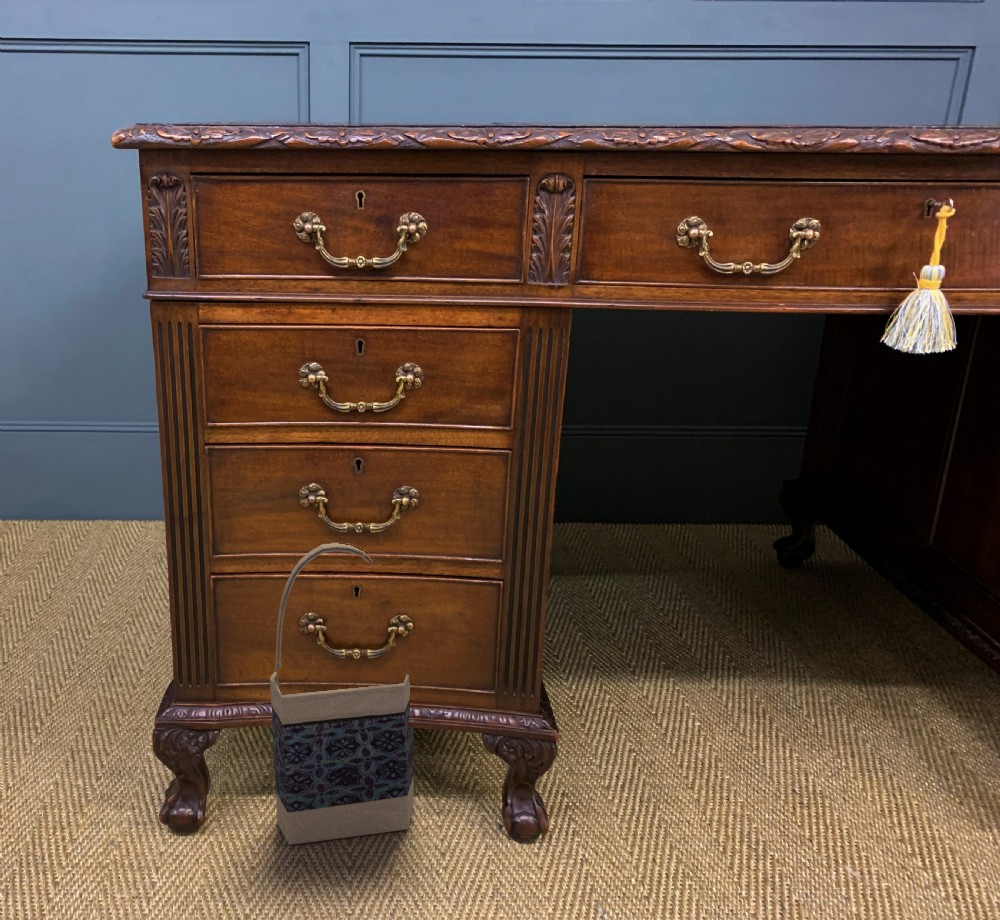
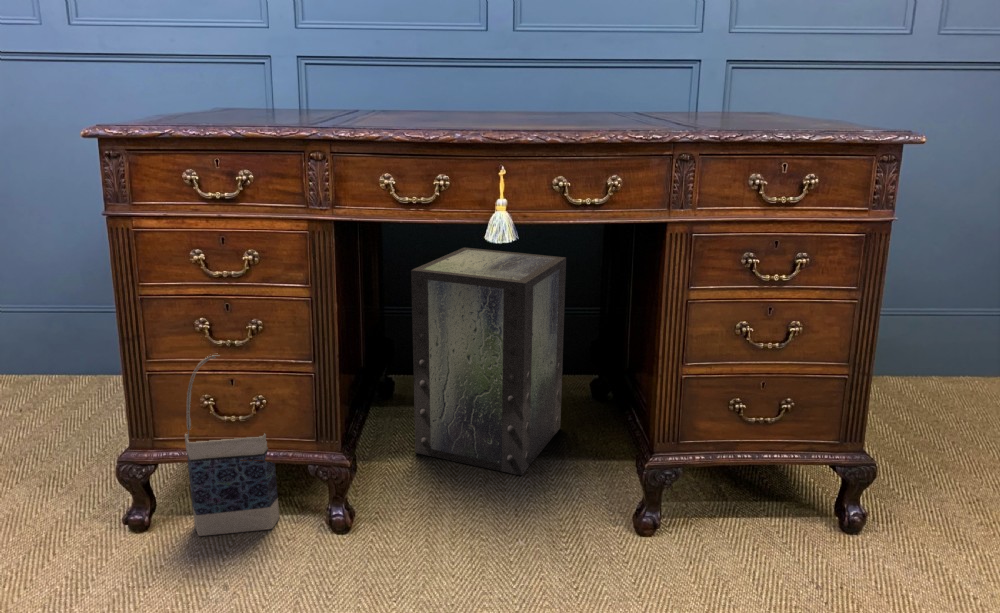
storage box: none [585,363,822,723] -> present [411,248,566,476]

